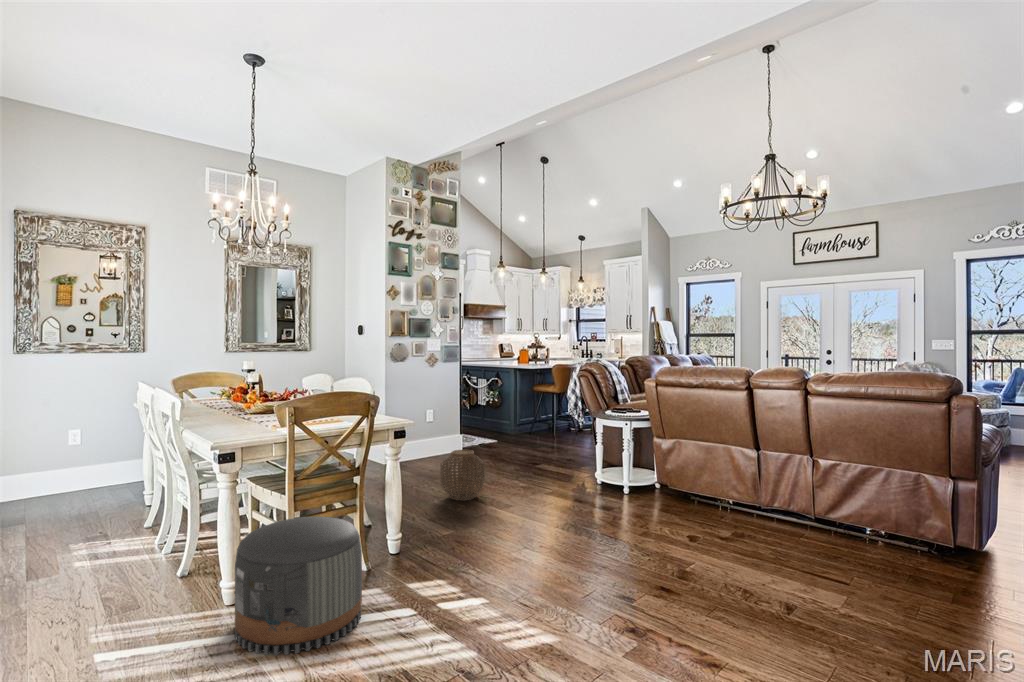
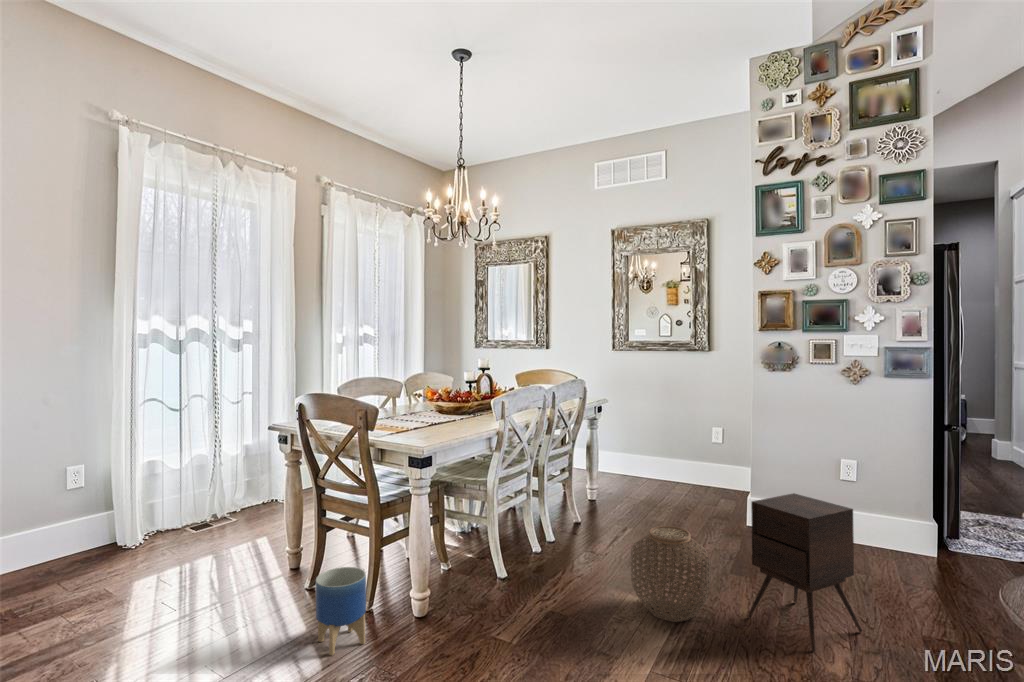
side table: none [479,421,520,487] -> present [748,493,862,651]
pouf: present [235,516,362,655] -> none [154,518,286,652]
planter: none [384,516,422,581] -> present [316,567,366,655]

